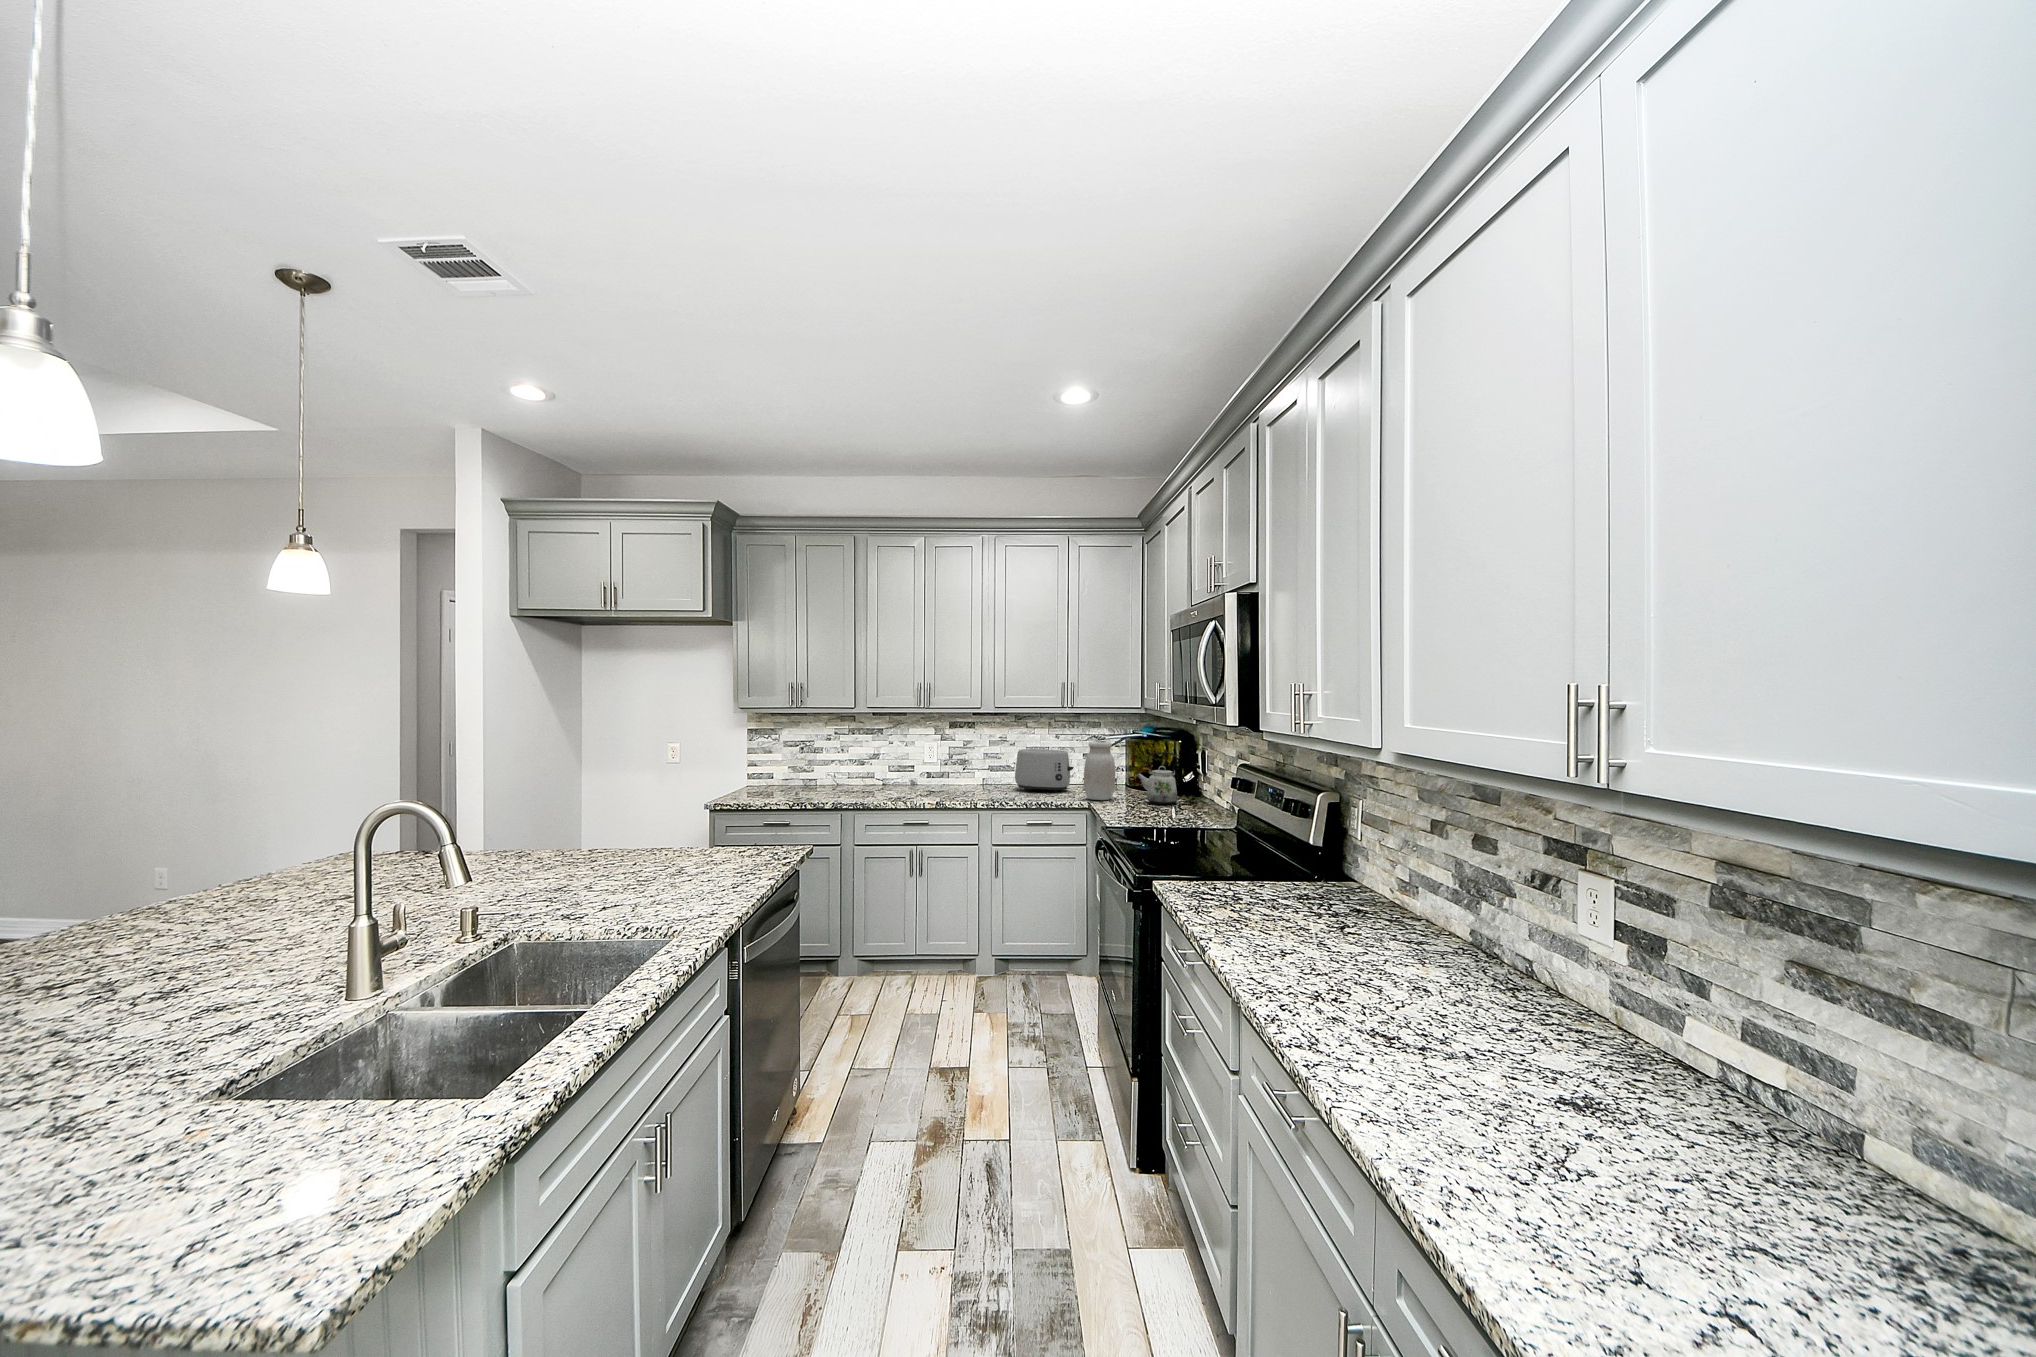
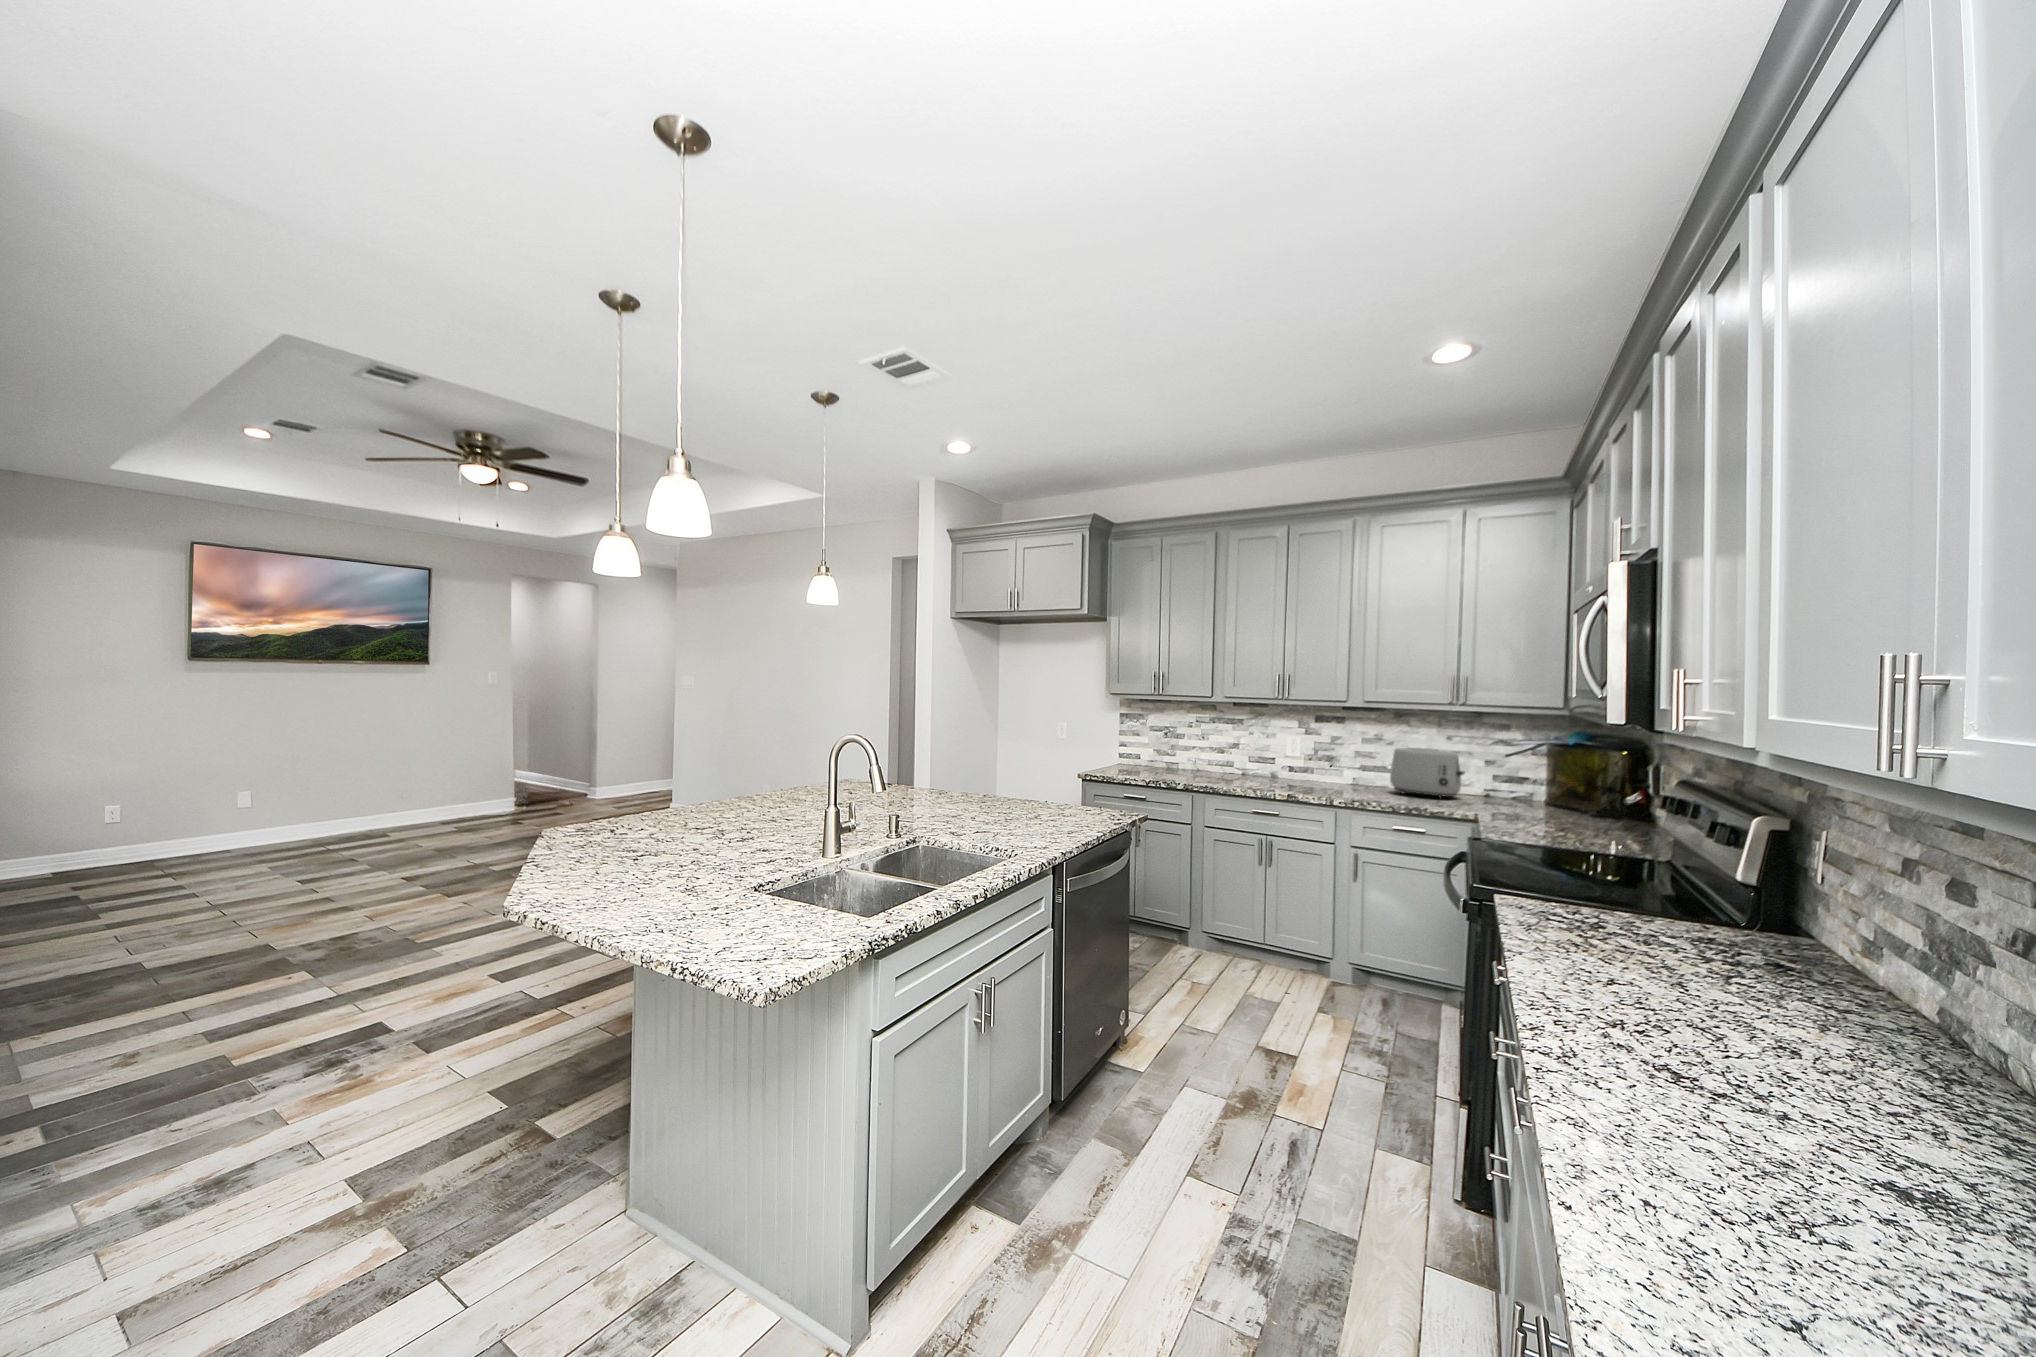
jar: present [1084,741,1116,800] -> none [1472,742,1516,812]
kettle: present [1136,752,1177,804] -> none [1543,760,1606,825]

